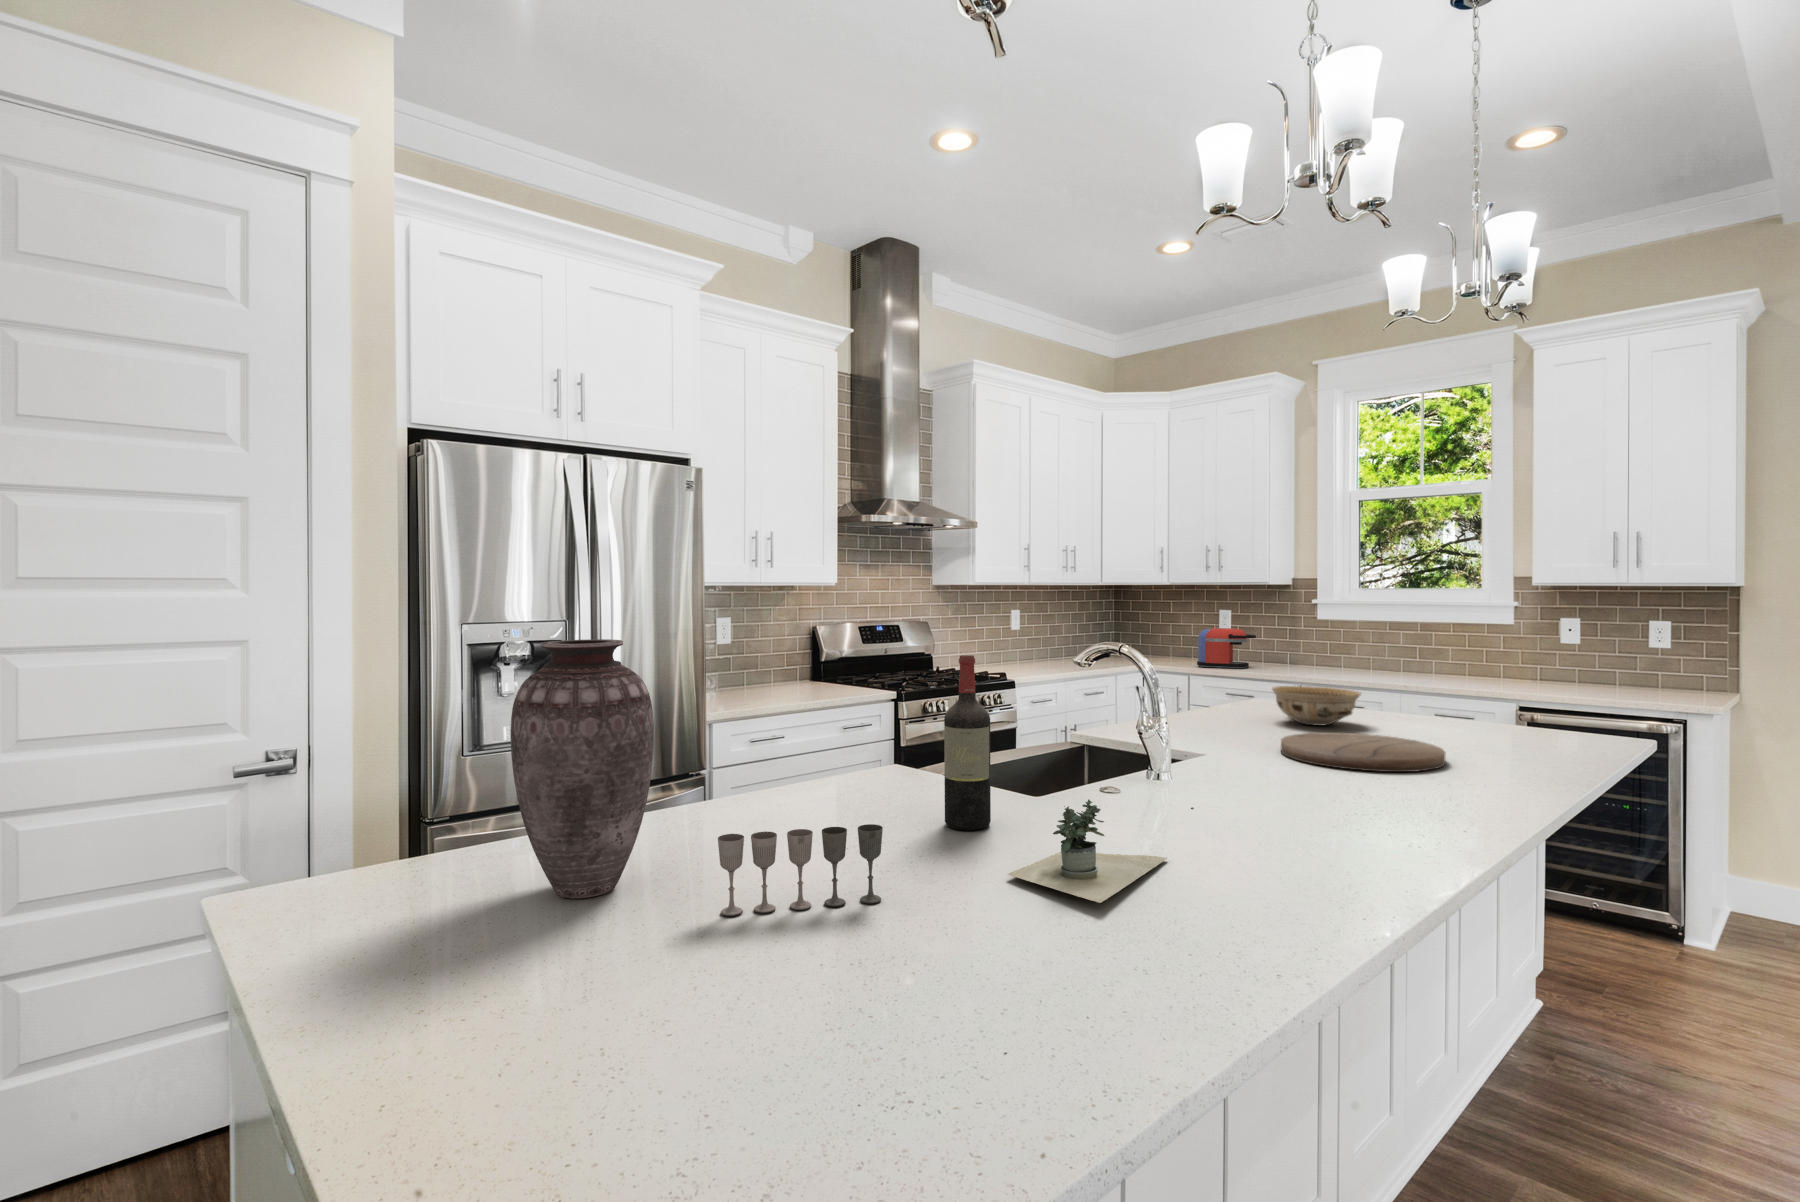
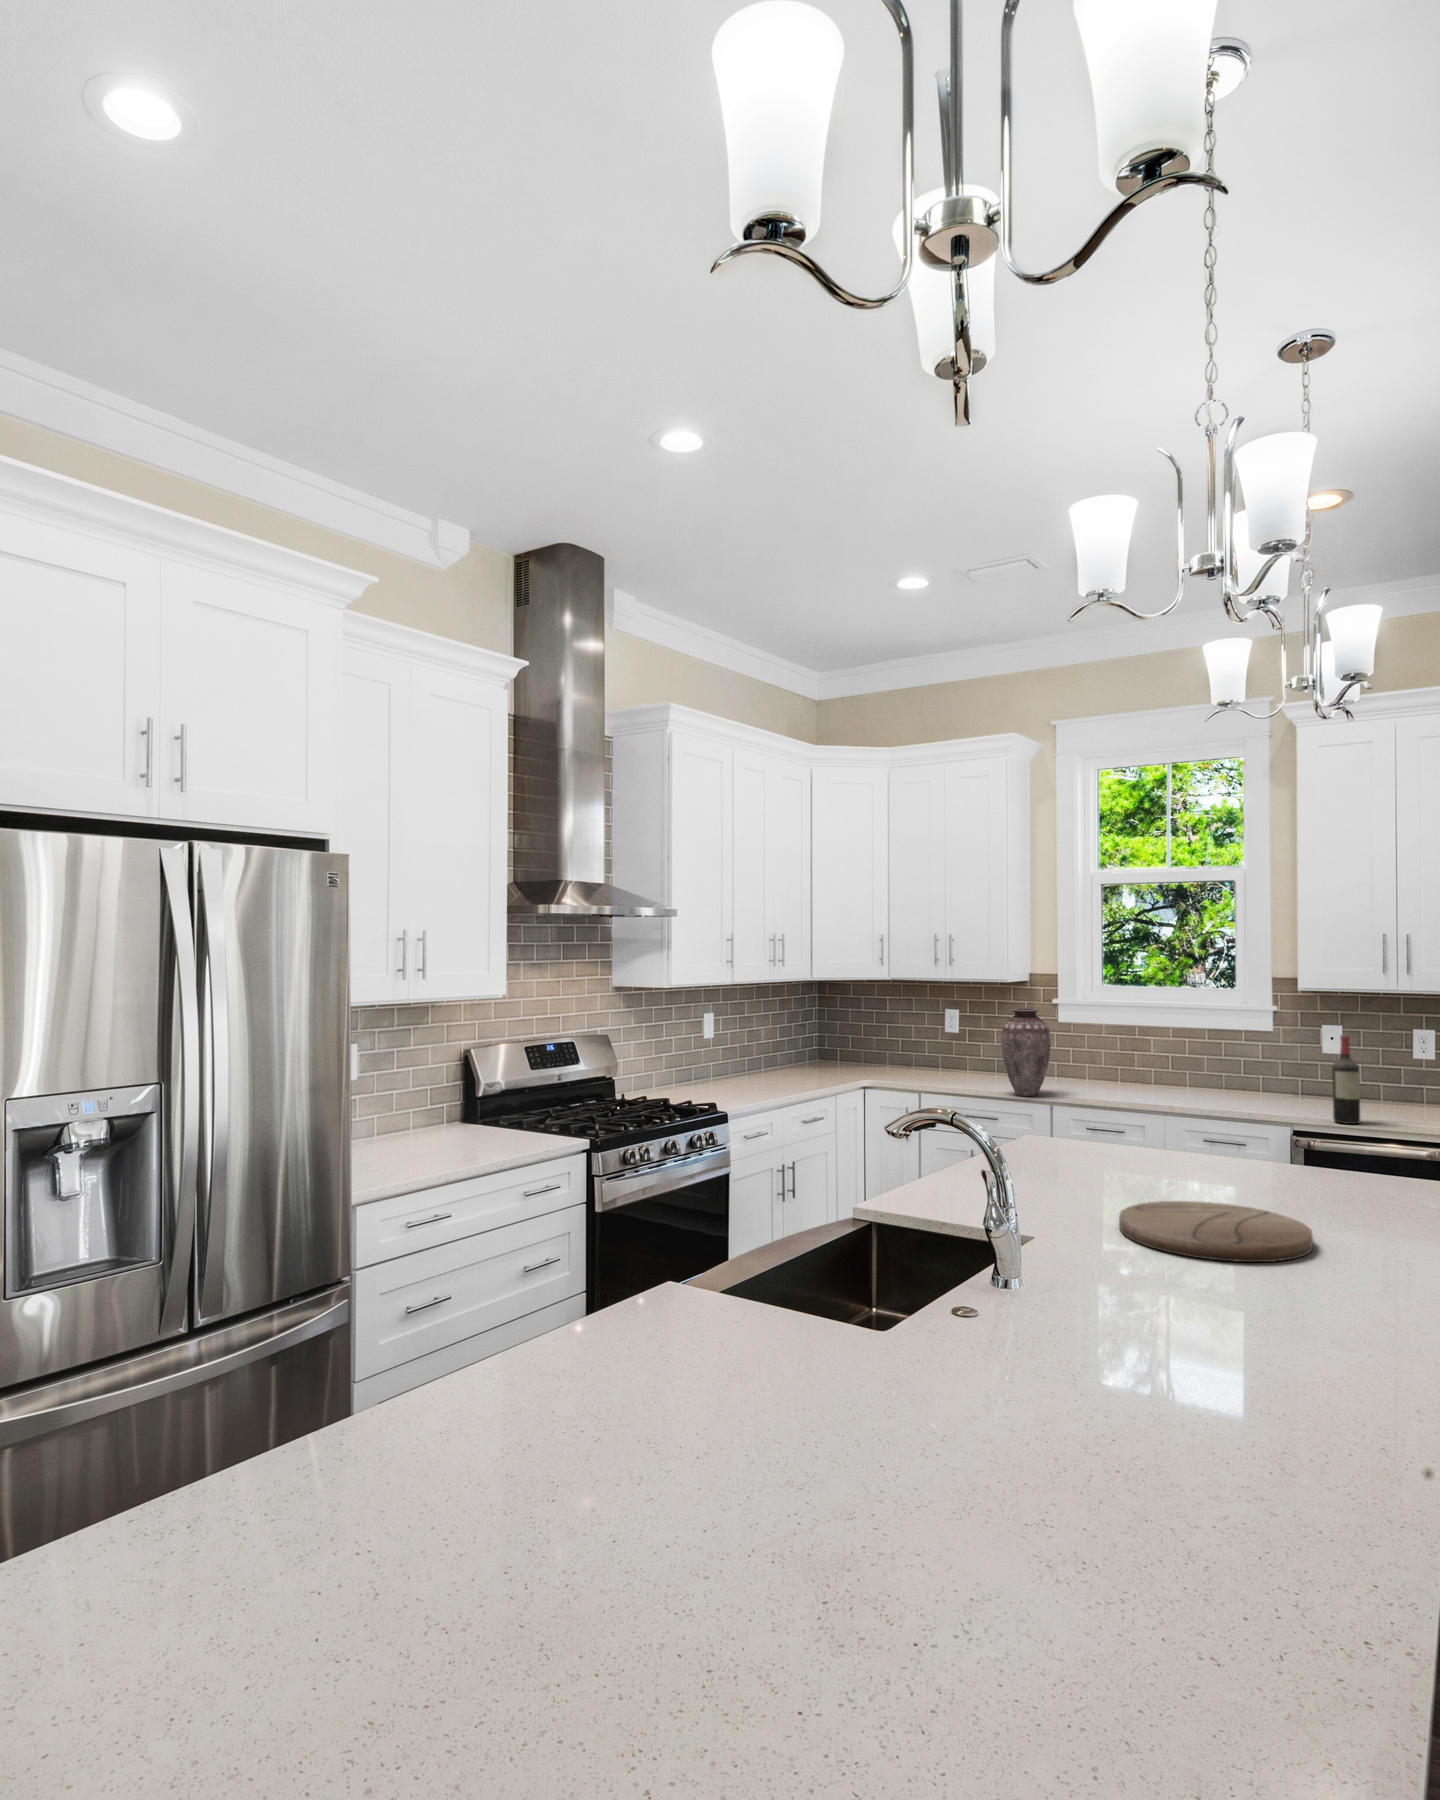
coffee maker: present [1197,628,1256,668] -> none [927,1035,994,1083]
vase: present [511,639,654,898] -> present [1001,1008,1050,1096]
wine bottle: present [944,655,991,830] -> present [1332,1035,1360,1124]
ceramic bowl: present [1272,686,1361,726] -> none [1077,1133,1181,1184]
potted plant: present [1008,799,1194,903] -> none [938,1370,1131,1560]
wine glass: present [718,824,883,916] -> none [569,1465,795,1646]

